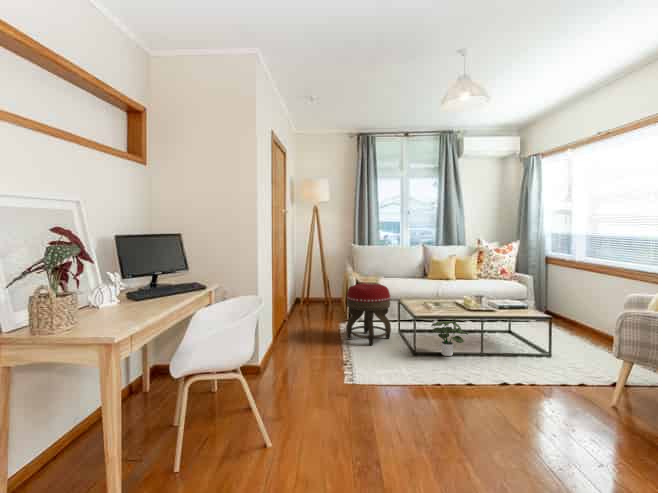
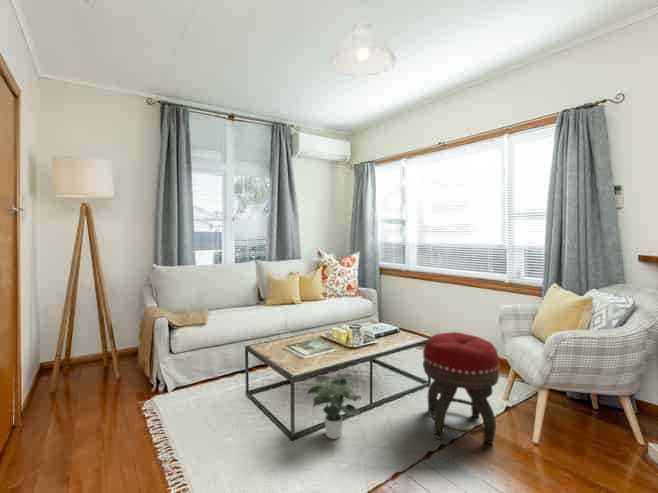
footstool: present [346,283,391,345] -> present [423,332,500,444]

